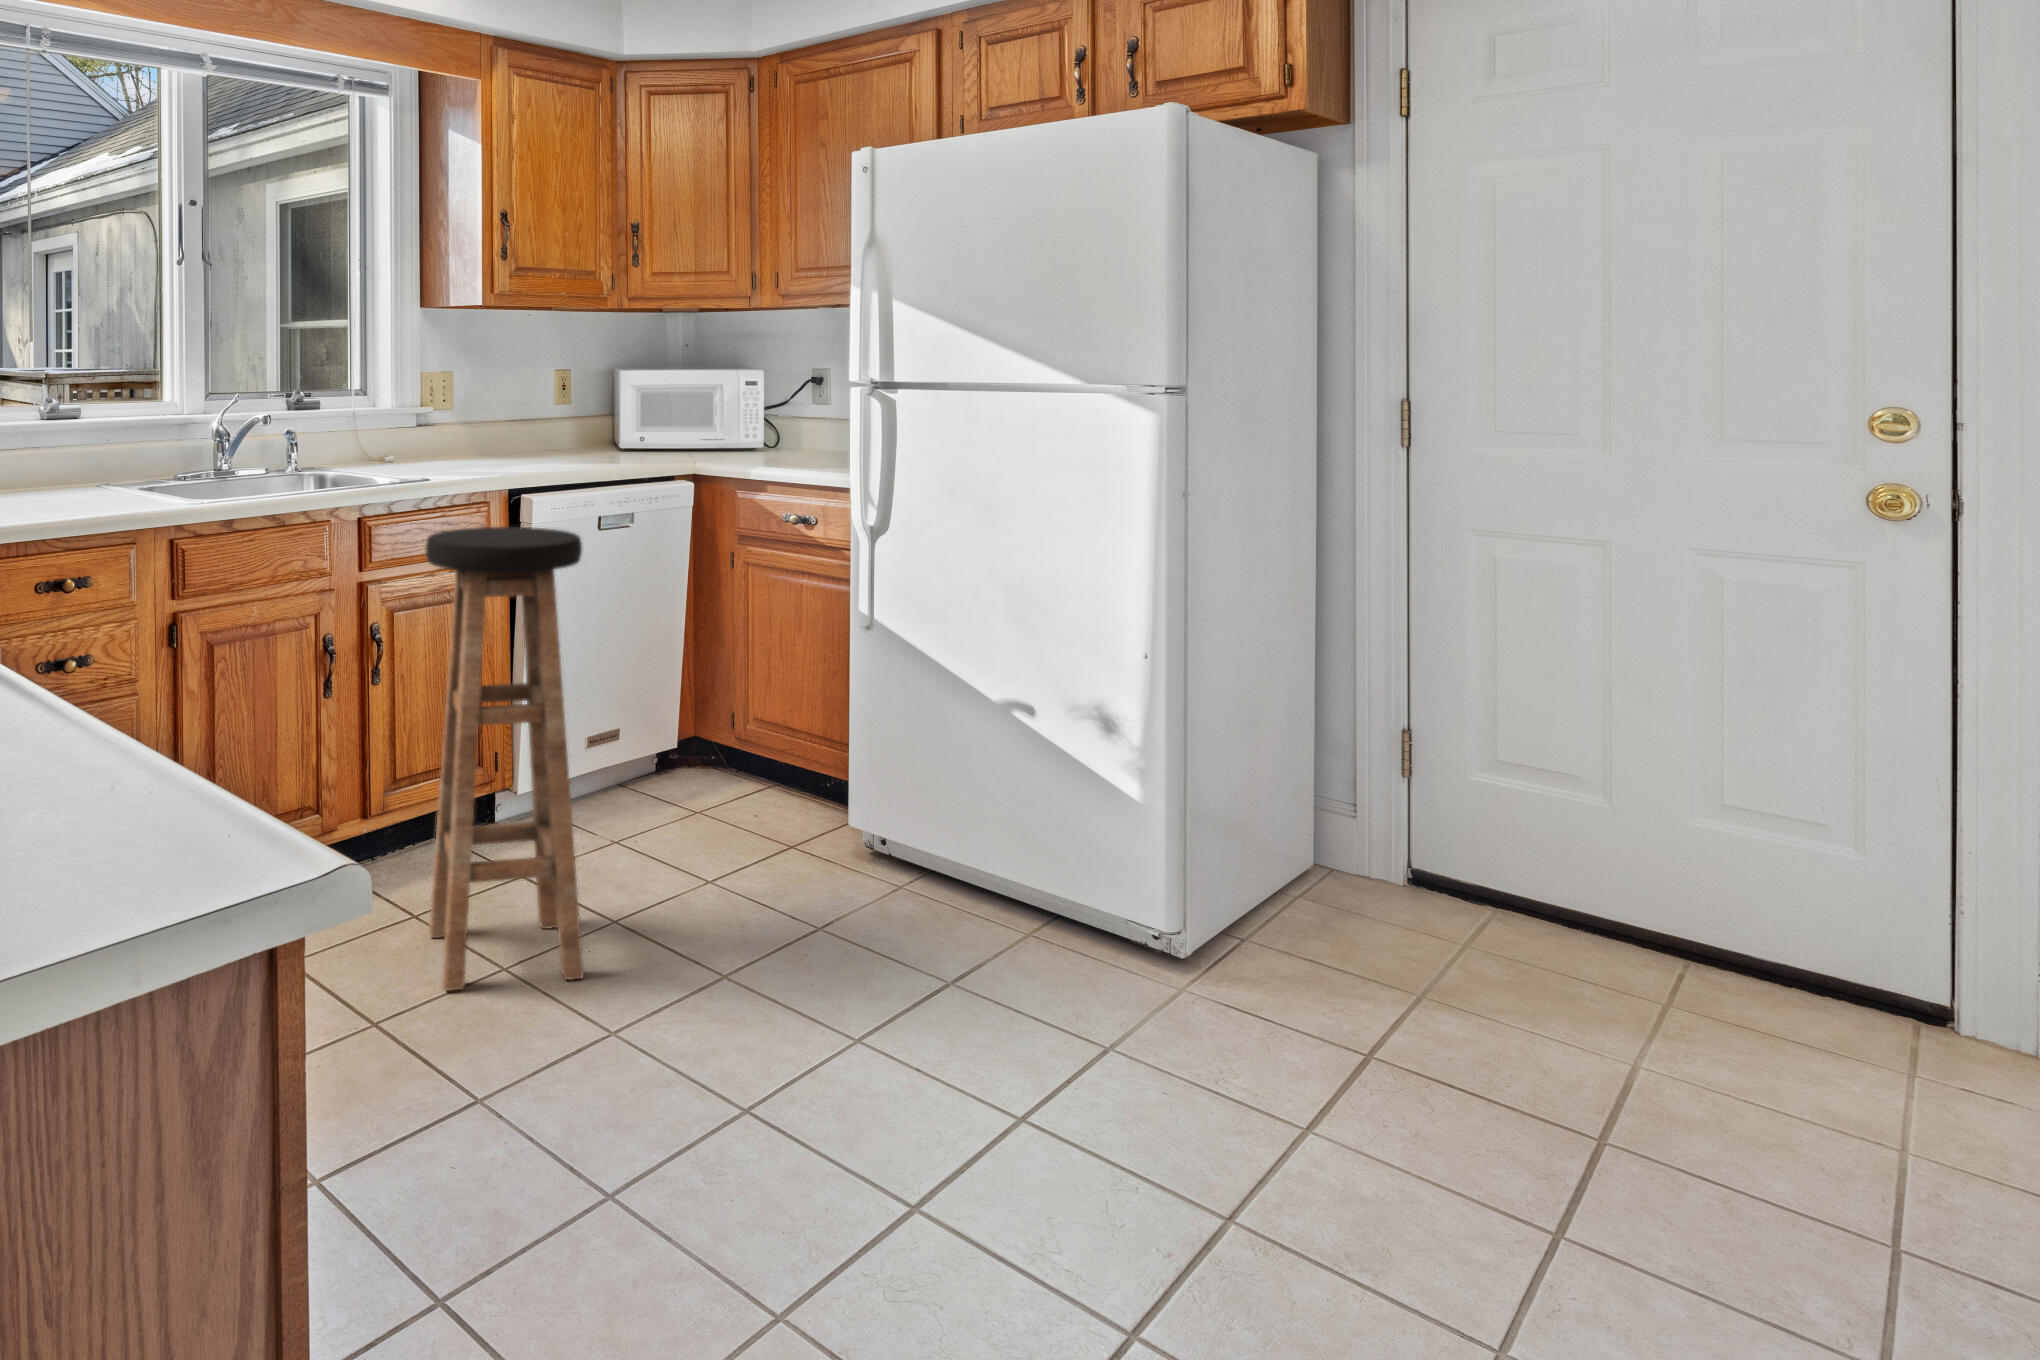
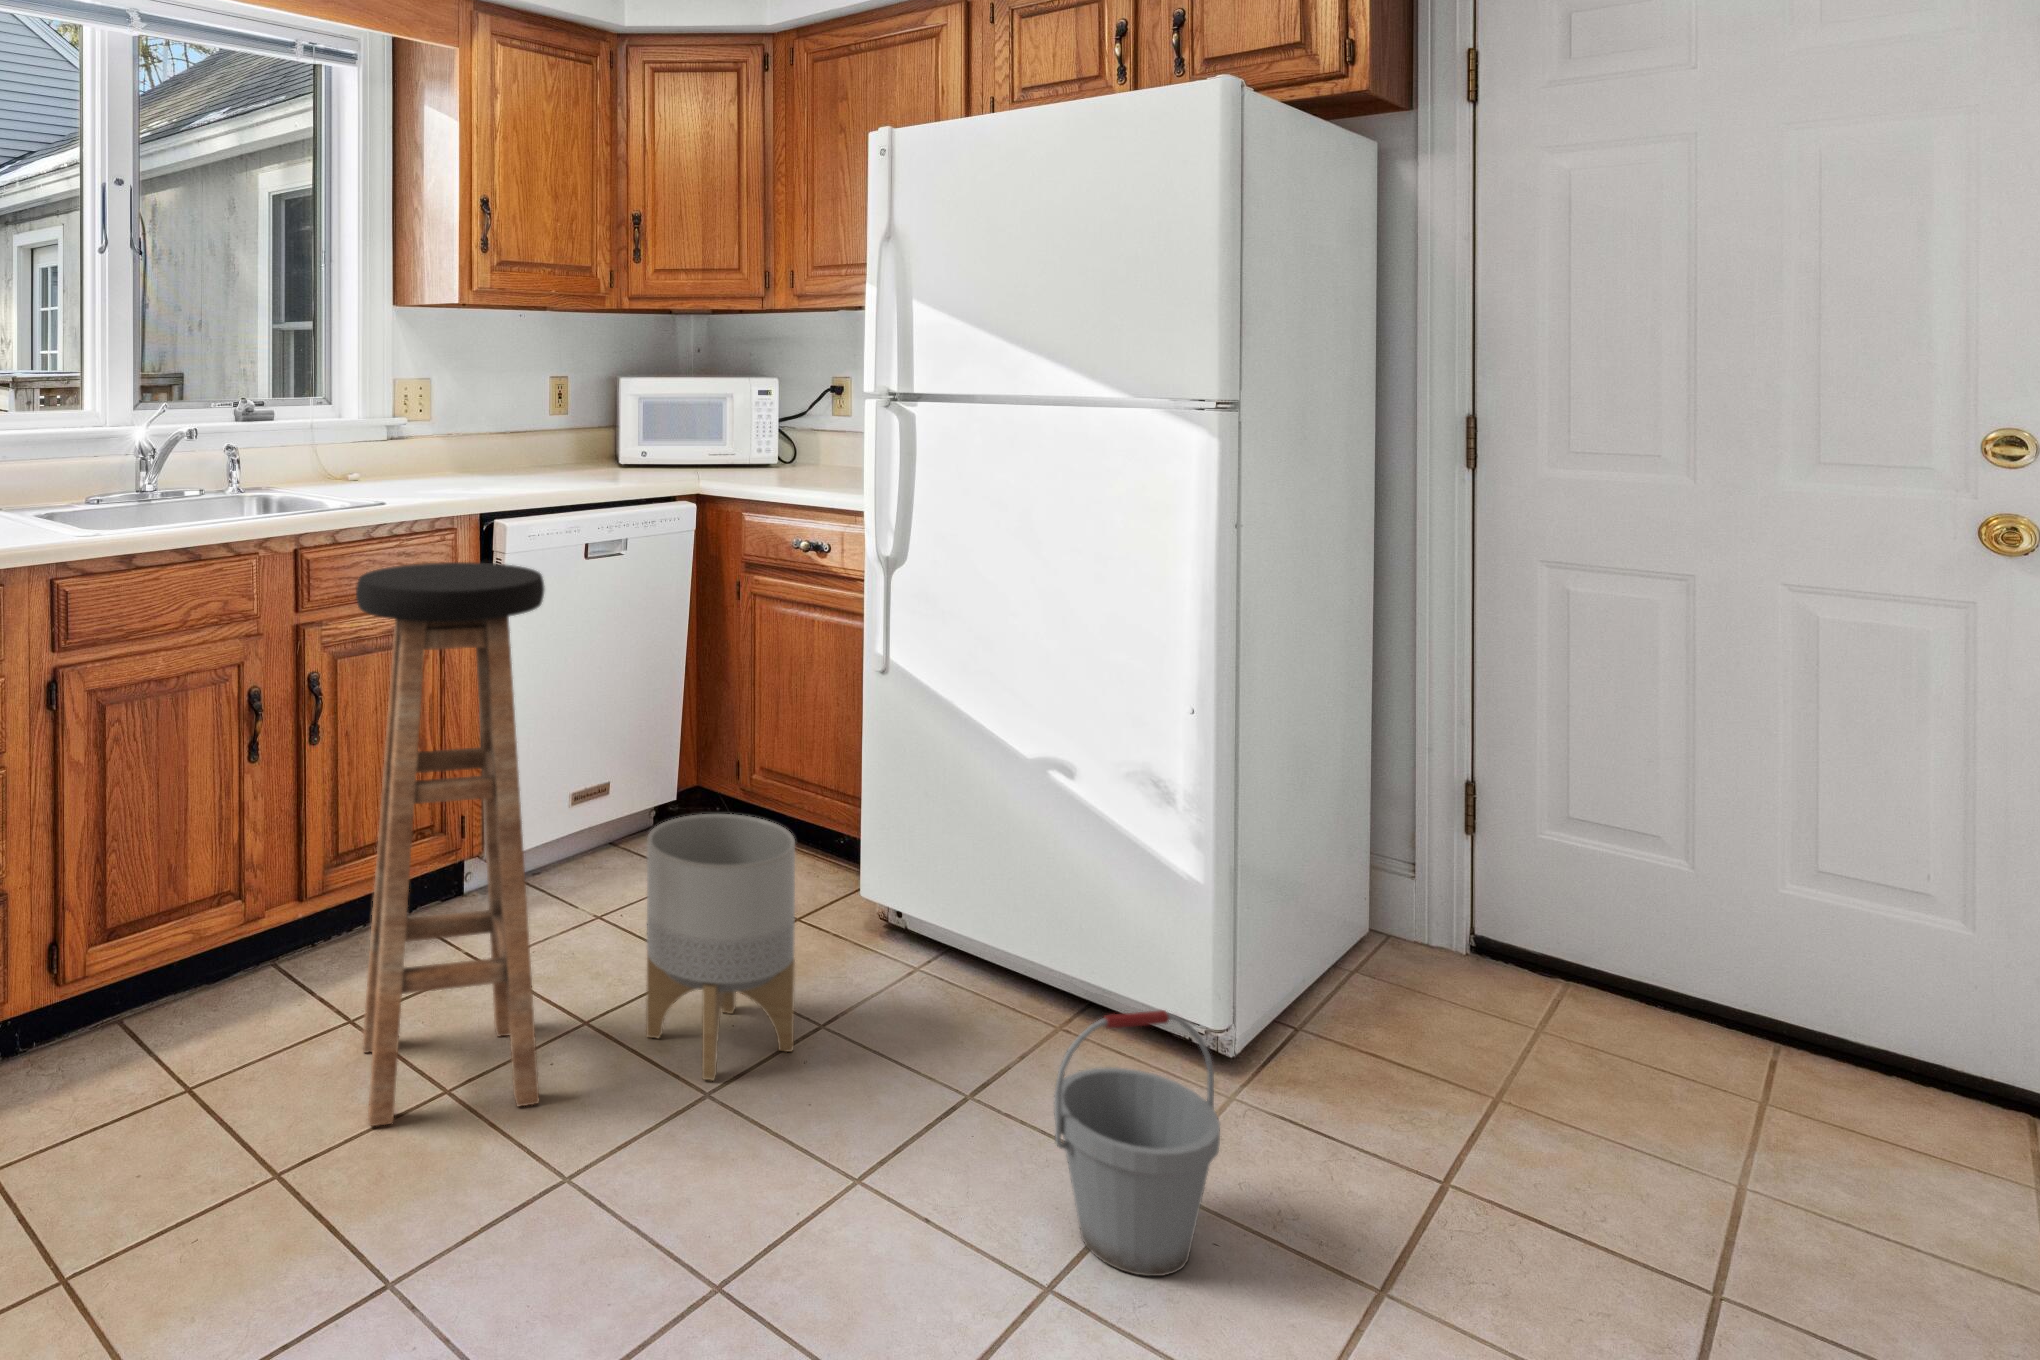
planter: none [668,745,796,965] -> present [646,814,795,1080]
bucket: none [1025,897,1168,1114] -> present [1054,1010,1220,1276]

